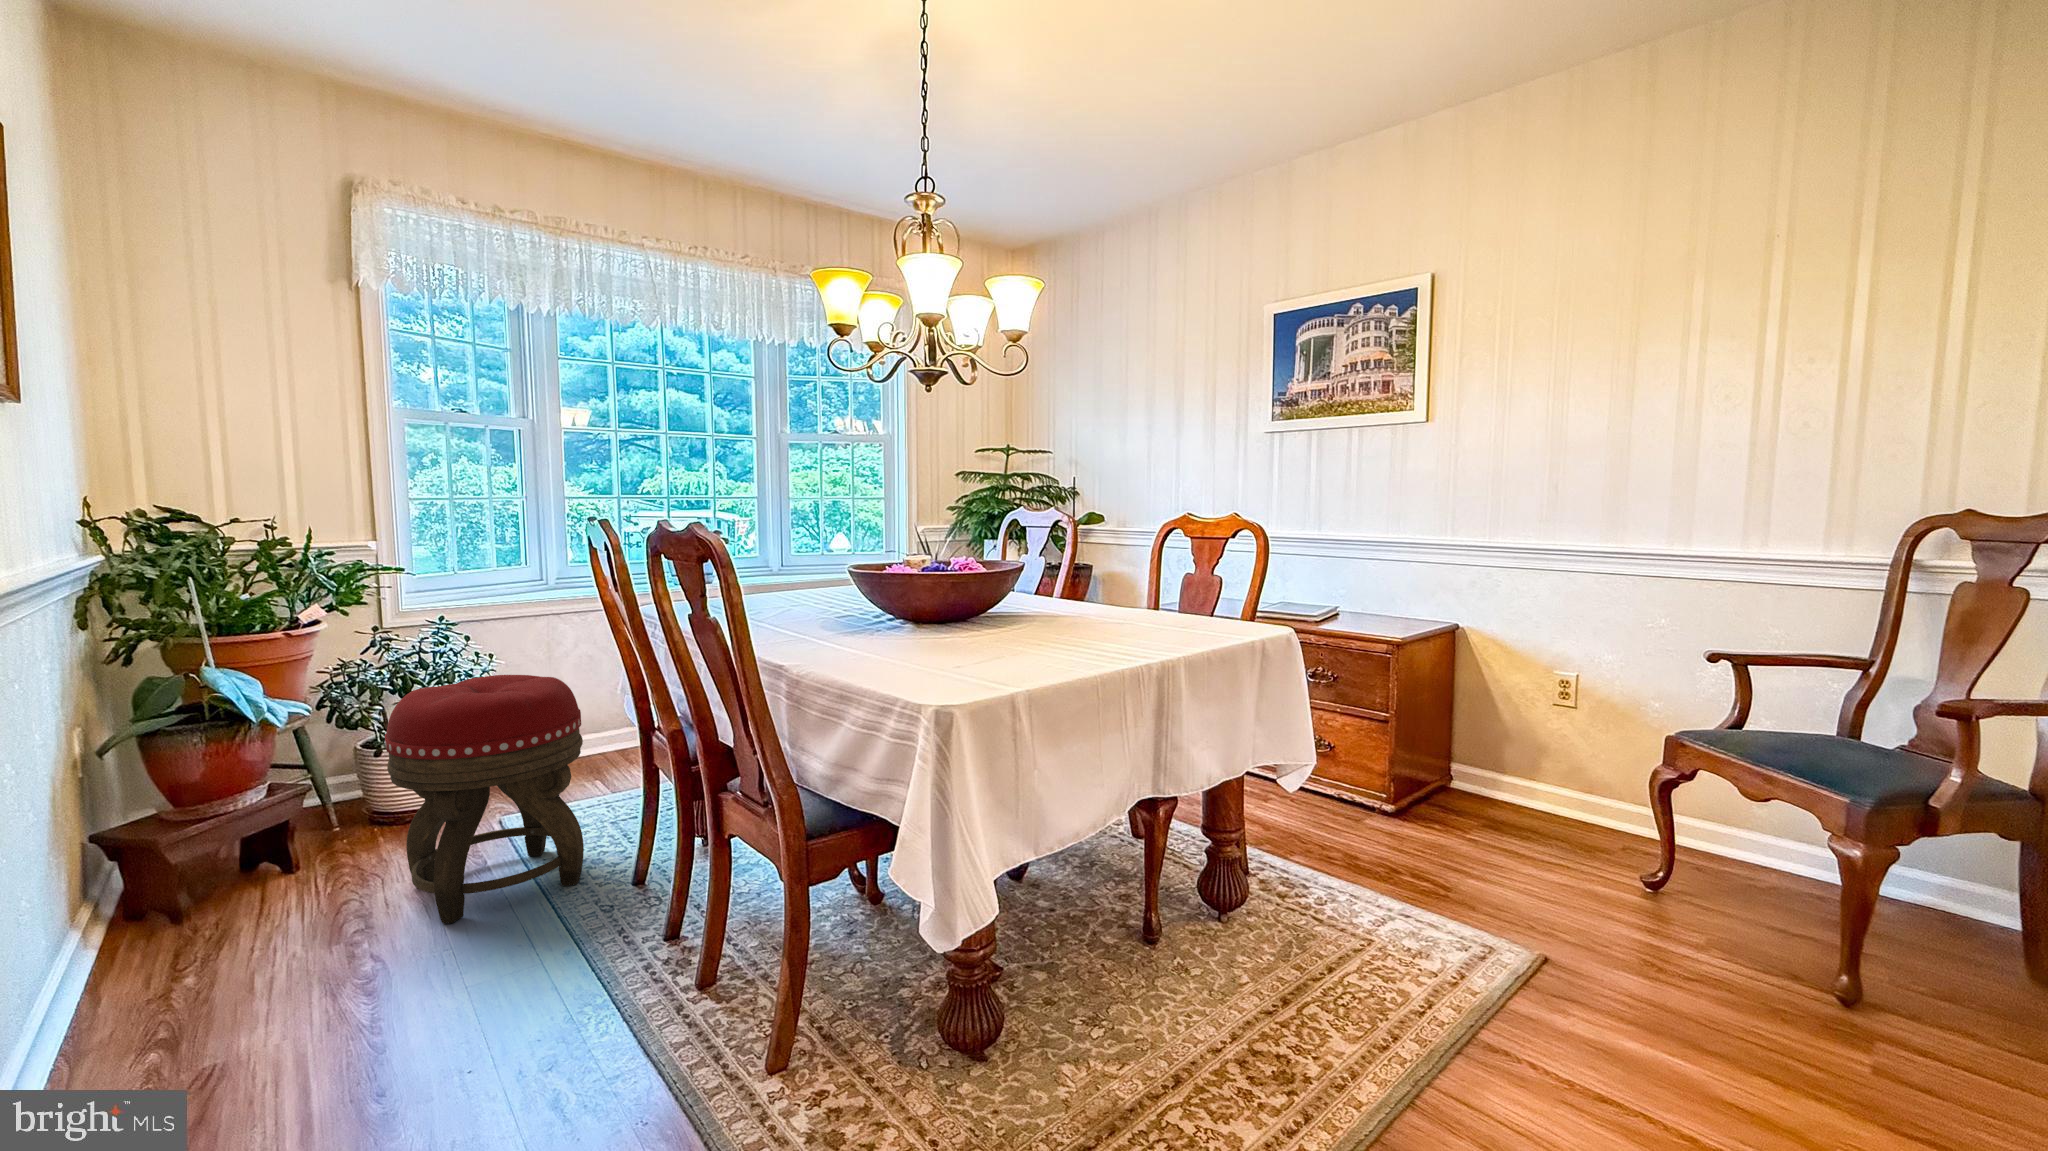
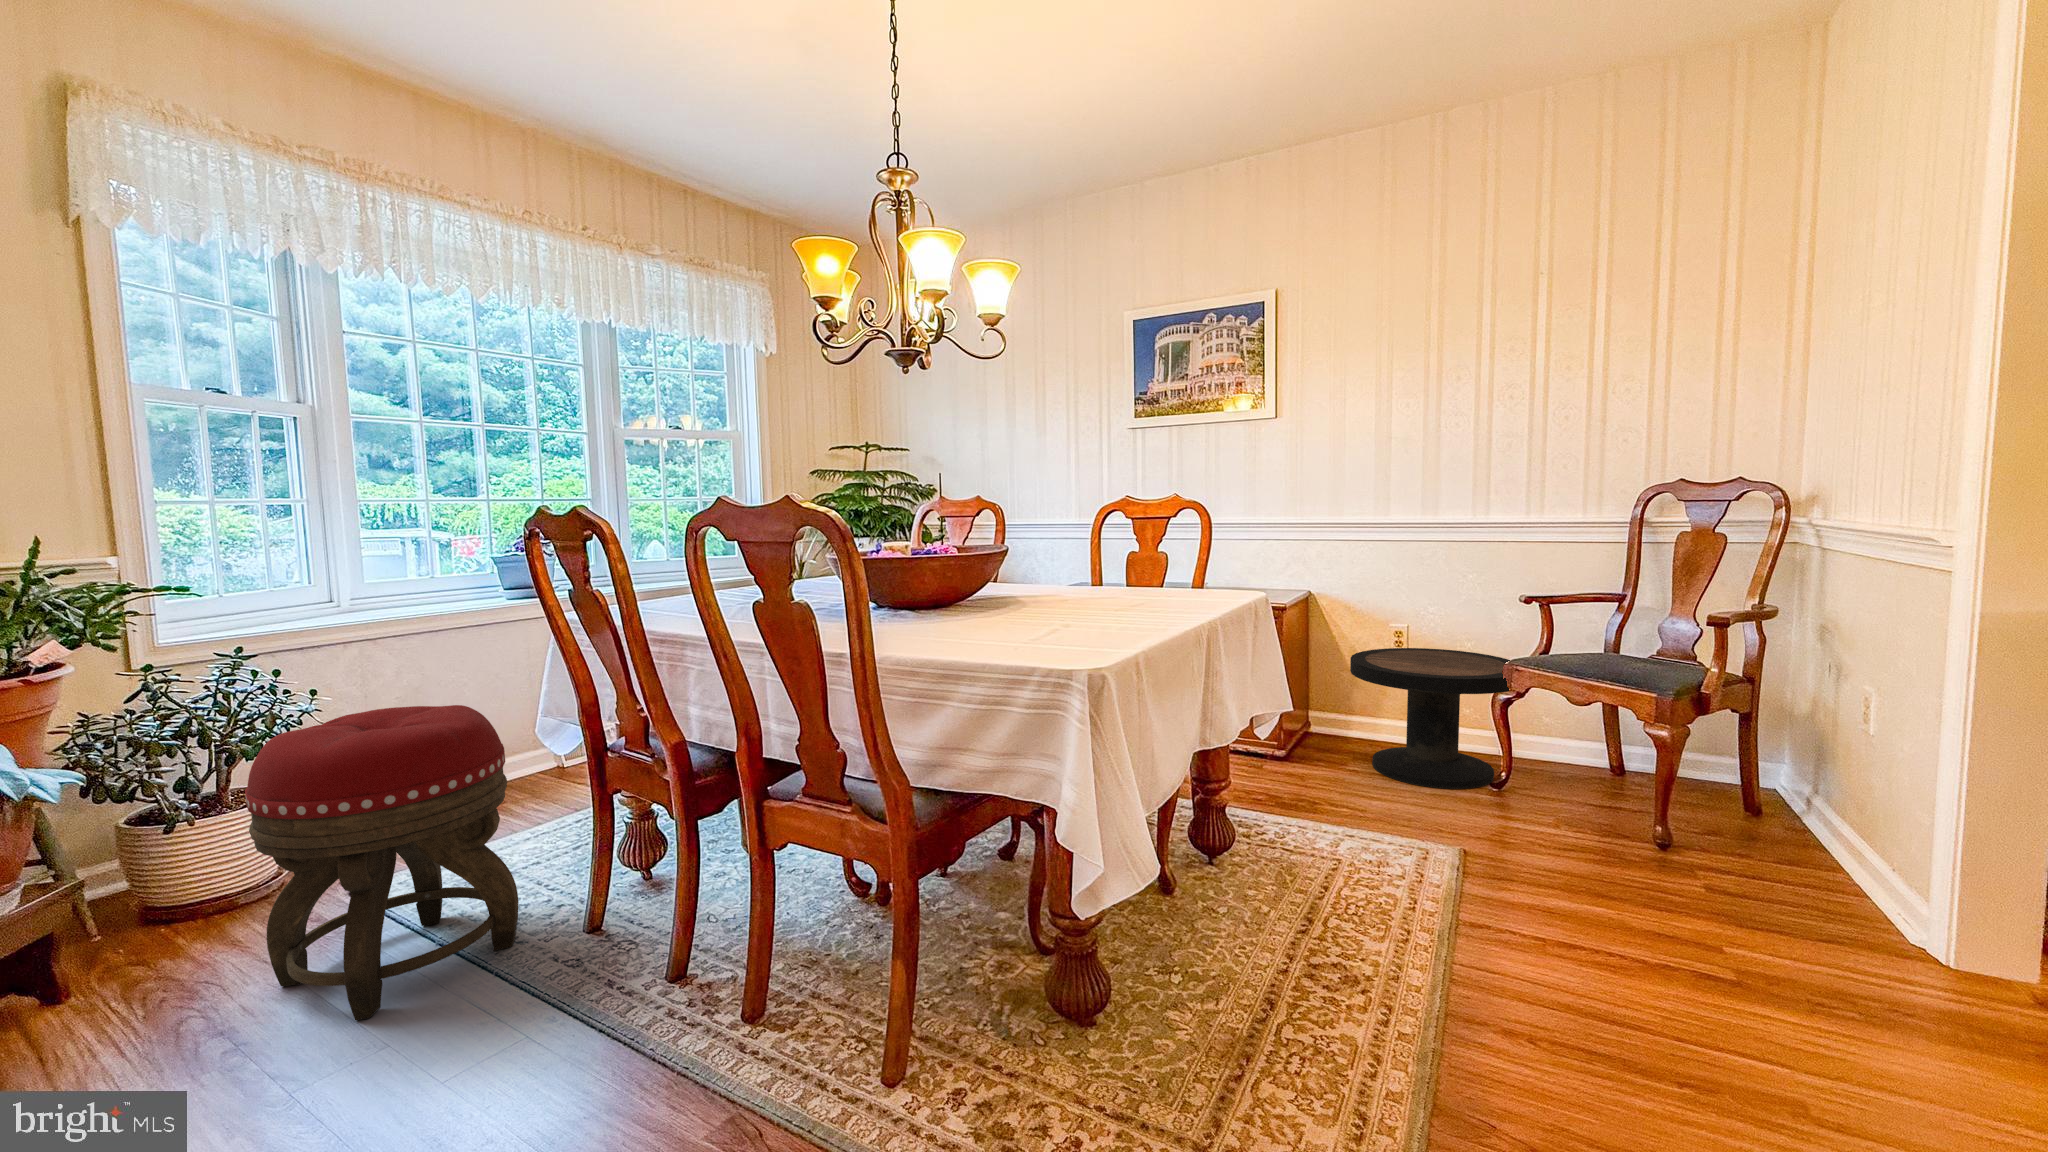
side table: none [1476,699,1707,883] -> present [1350,648,1510,789]

